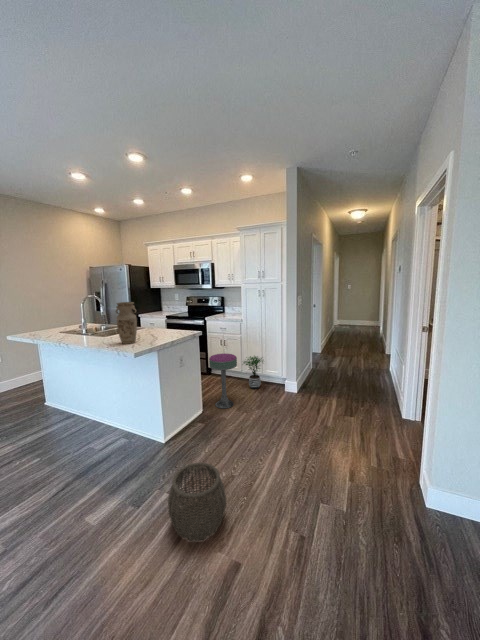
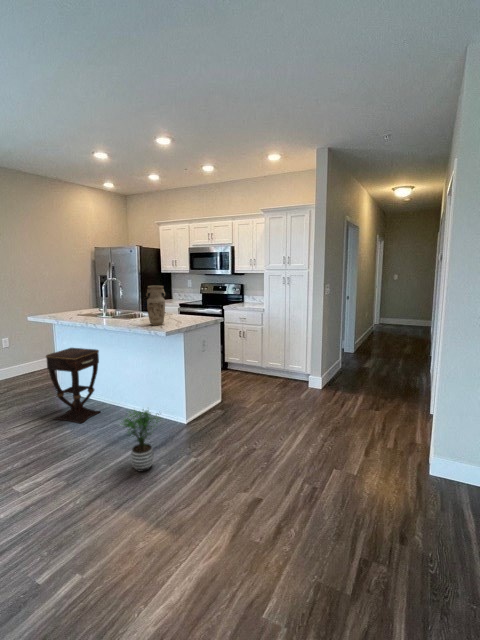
bar stool: present [209,353,237,408] -> none [229,344,258,400]
potted plant: present [244,356,263,389] -> present [122,410,159,471]
side table: none [12,366,79,447] -> present [46,348,100,423]
woven basket: present [168,463,226,542] -> none [200,427,250,485]

